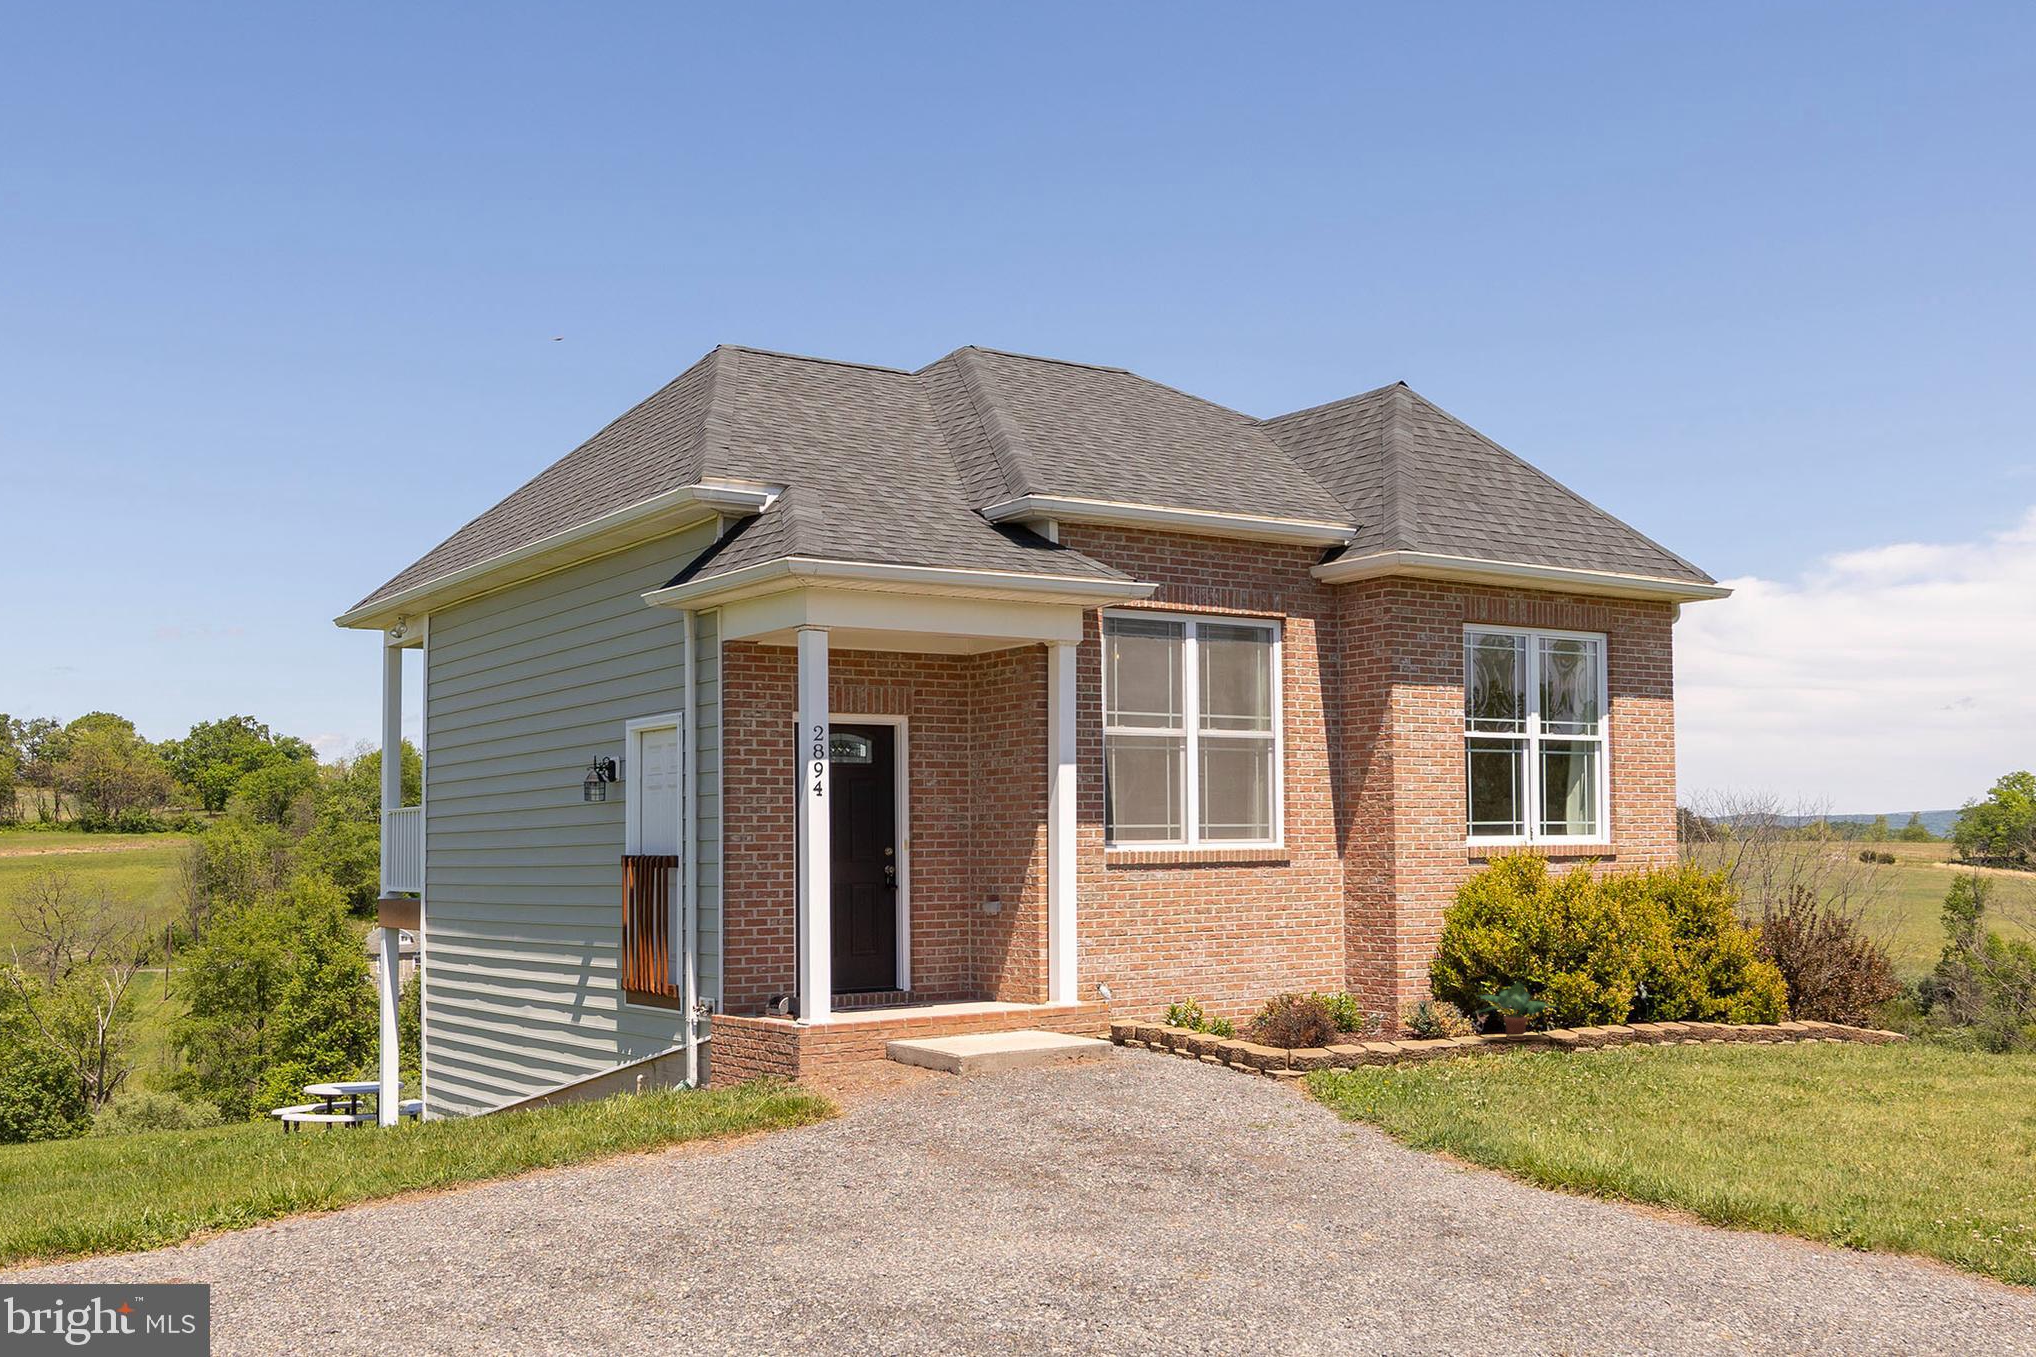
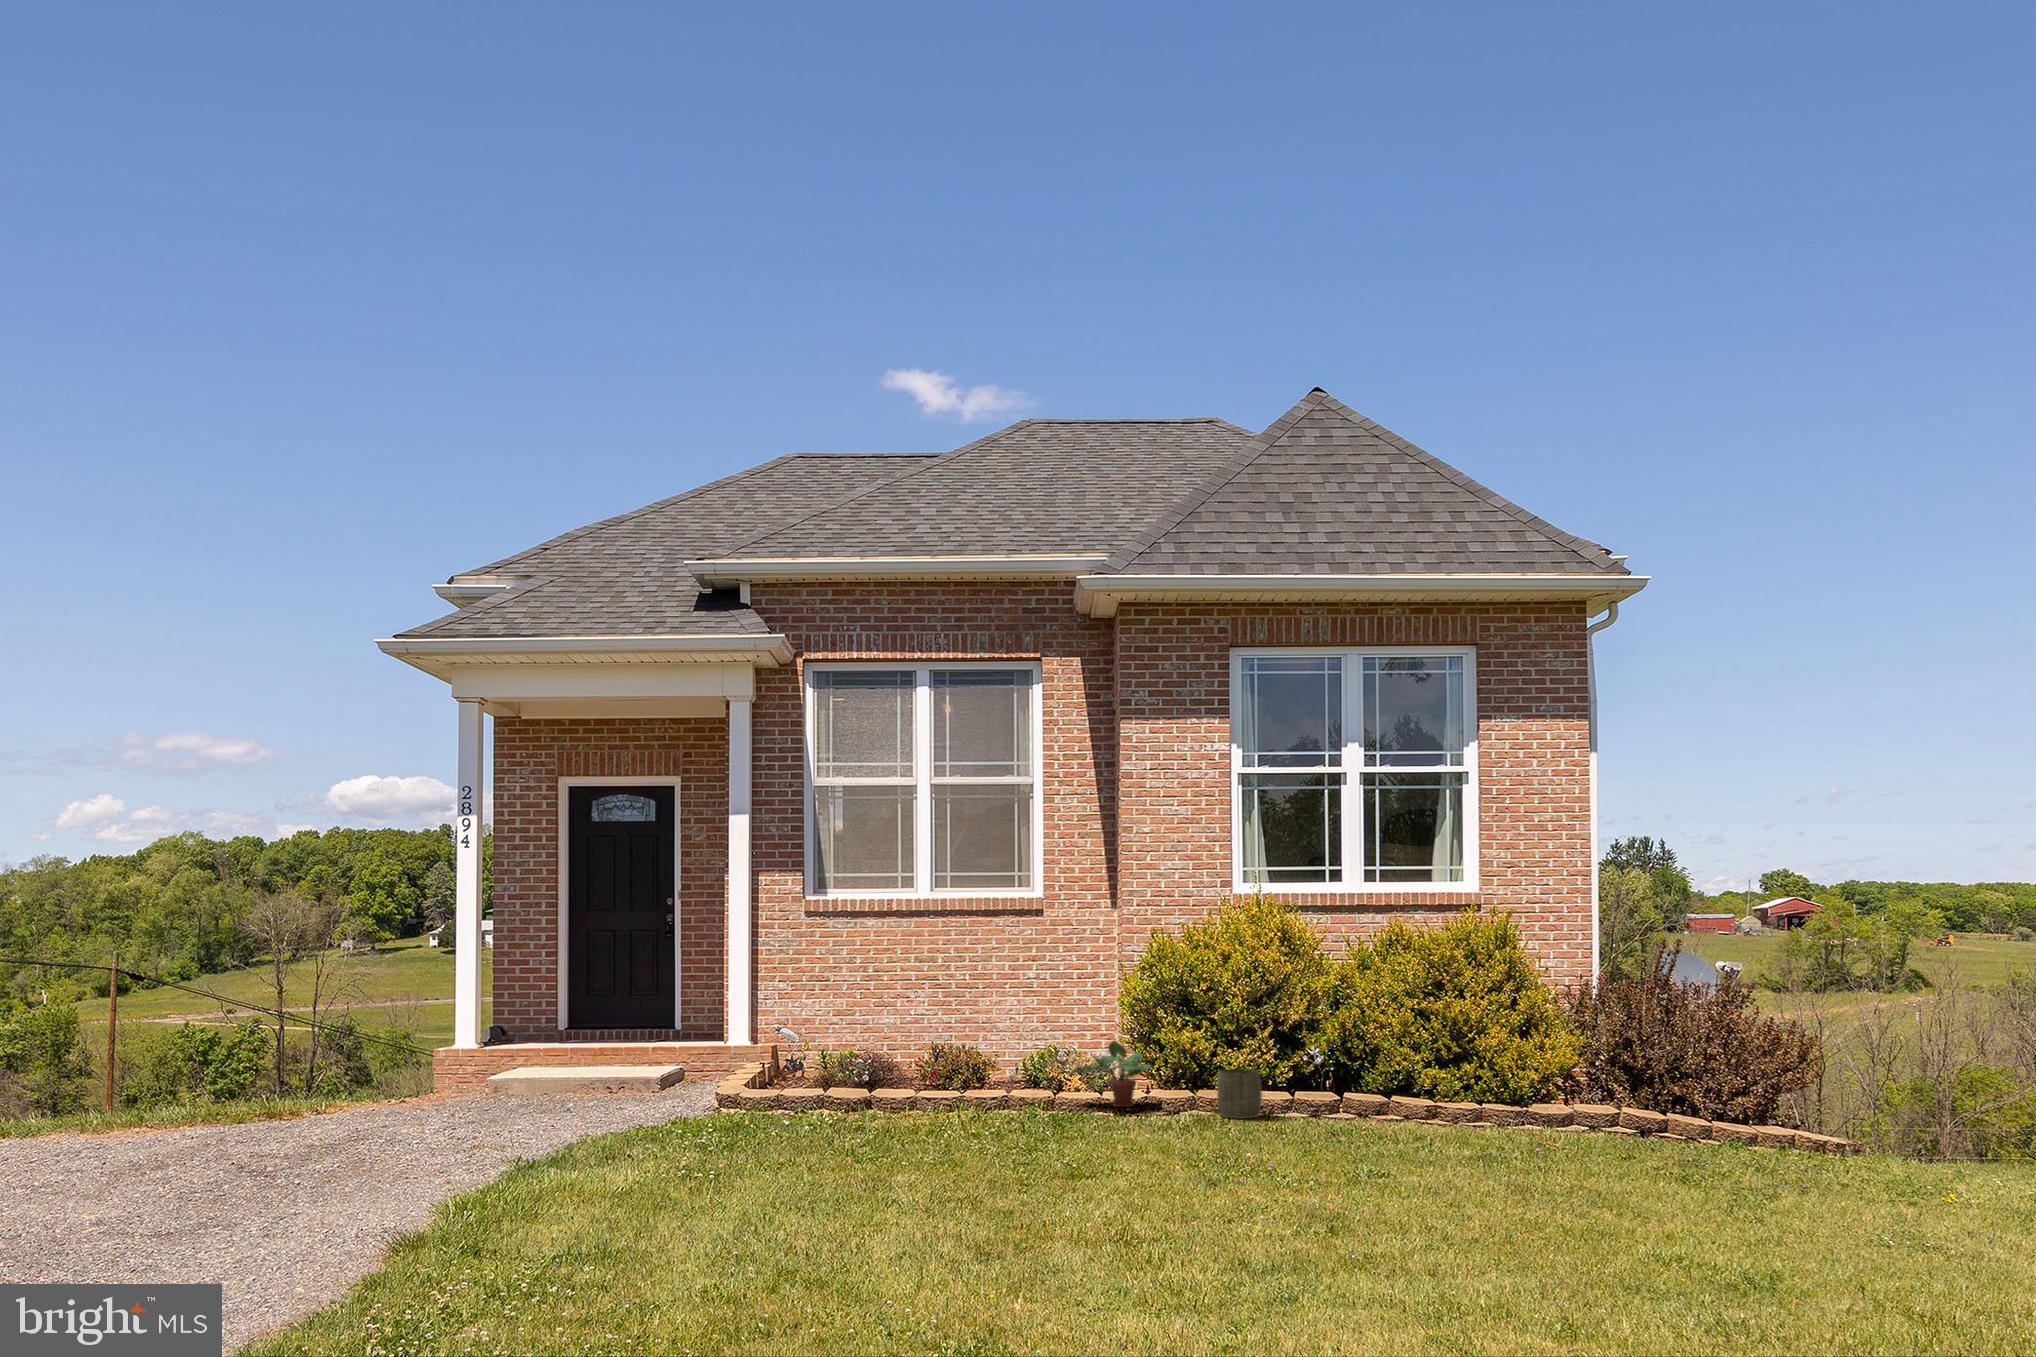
woven basket: none [1621,1000,1661,1043] -> present [1217,1069,1262,1119]

